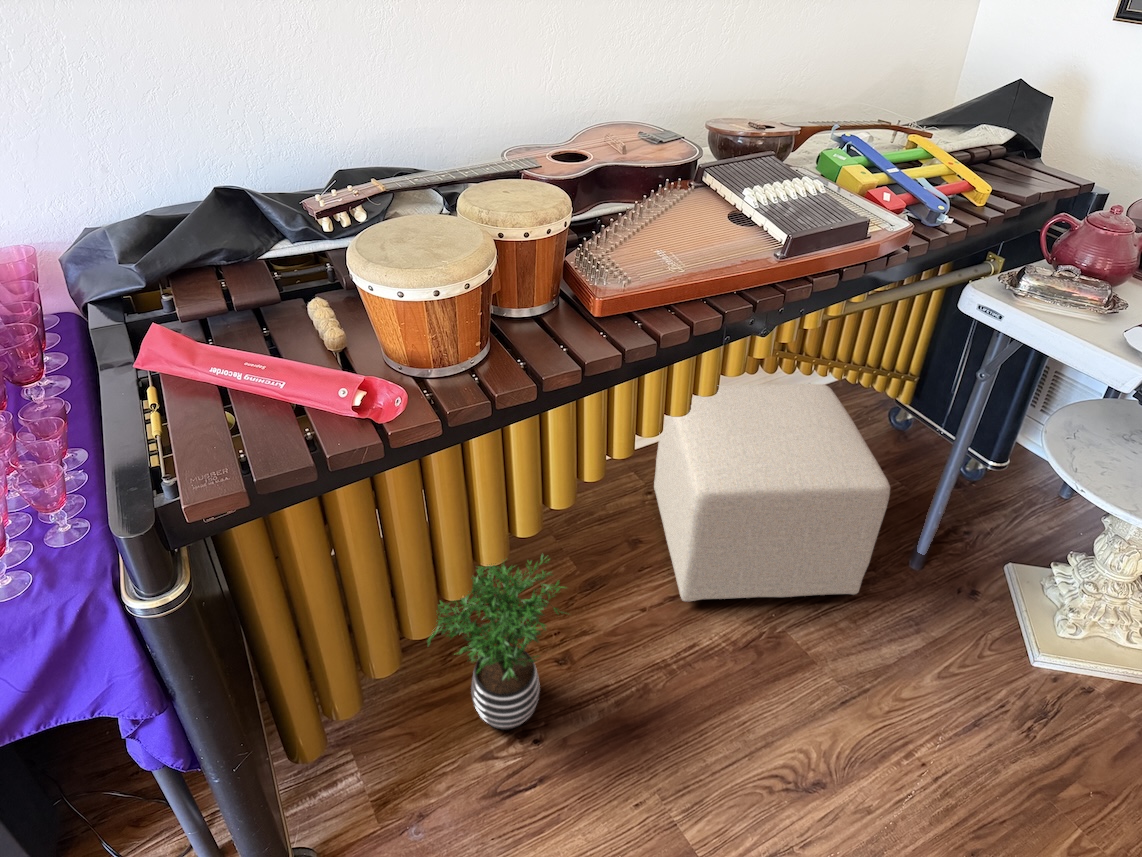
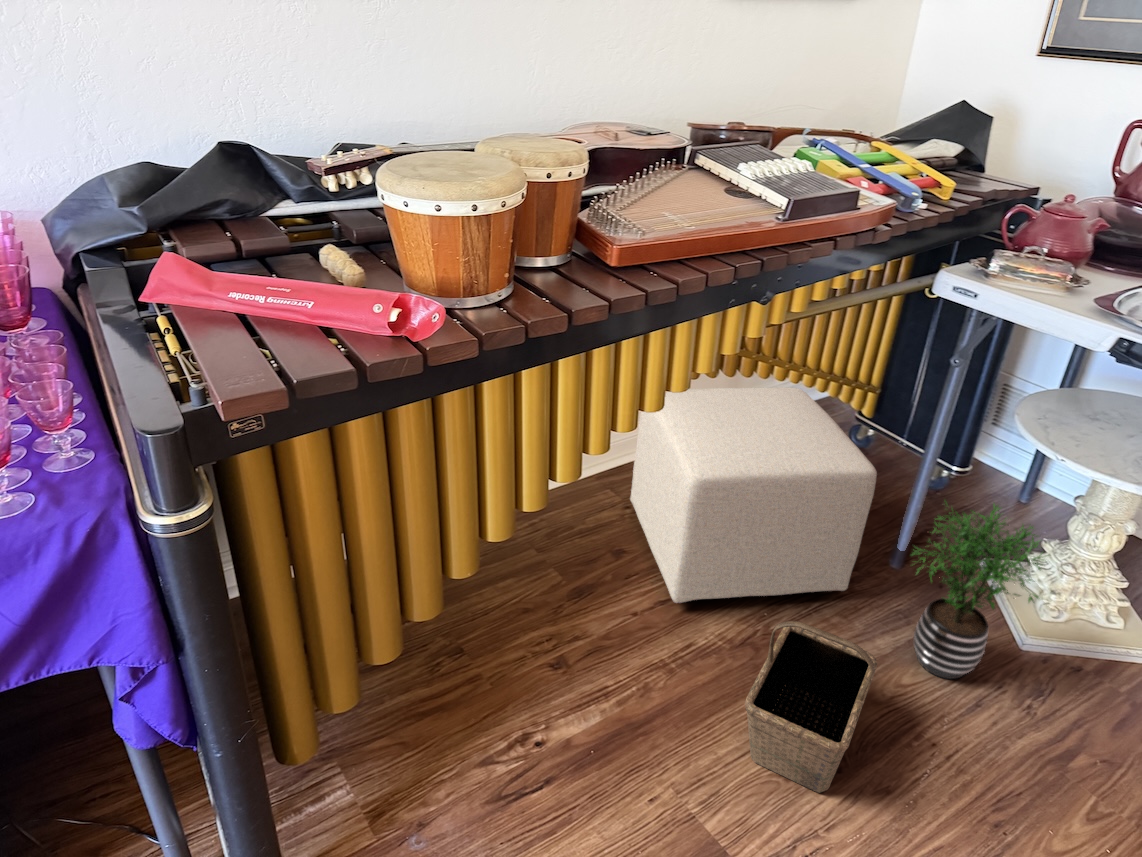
potted plant: present [428,555,565,730] -> present [912,501,1044,679]
basket: none [730,638,869,809] -> present [745,621,877,793]

